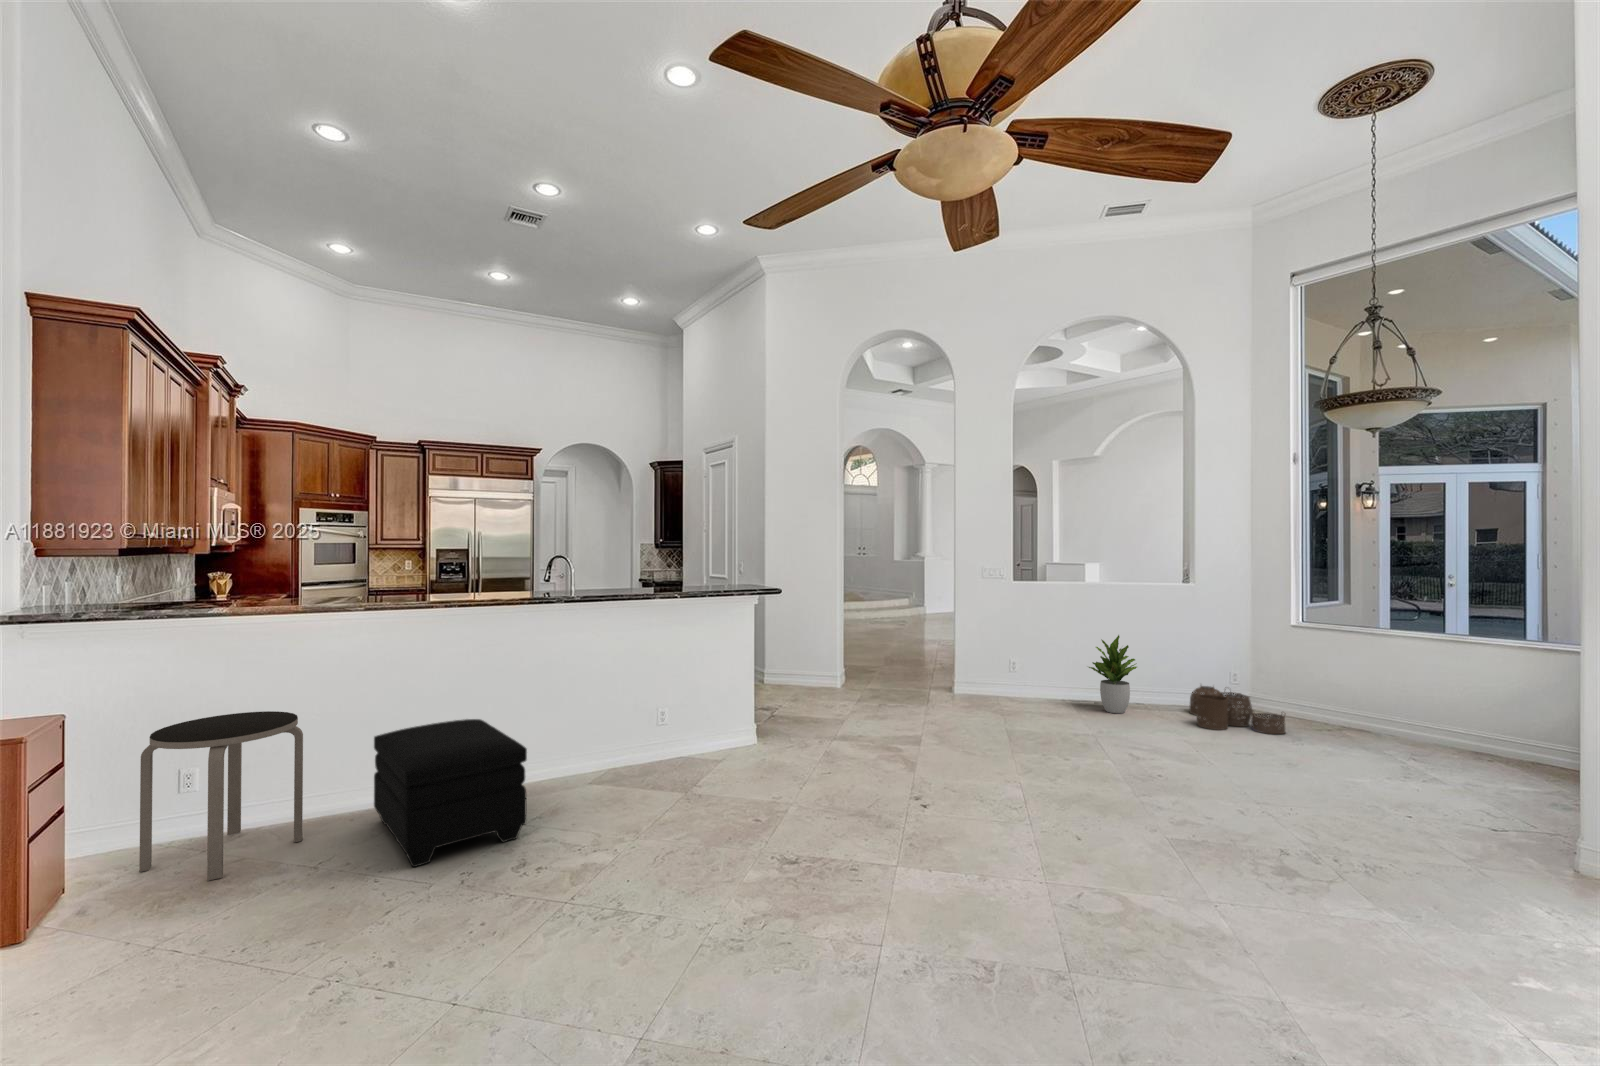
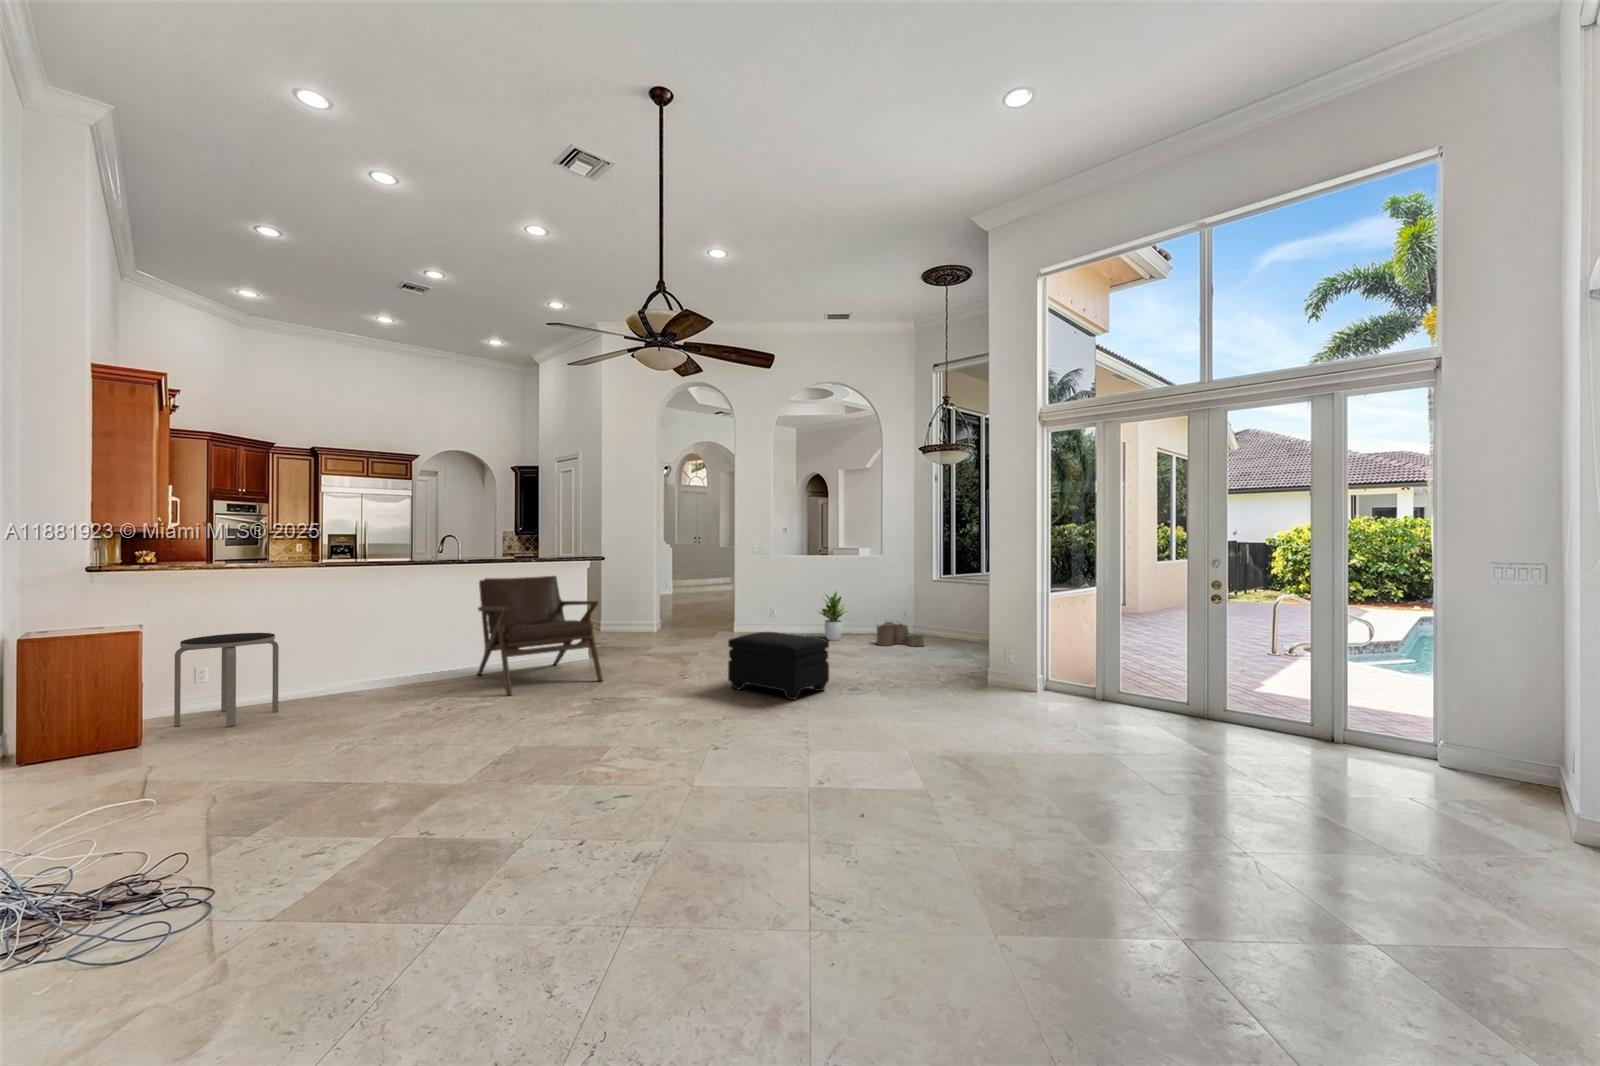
lounge chair: none [601,614,790,825] -> present [477,576,603,695]
ottoman: present [374,719,527,867] -> present [728,632,829,700]

